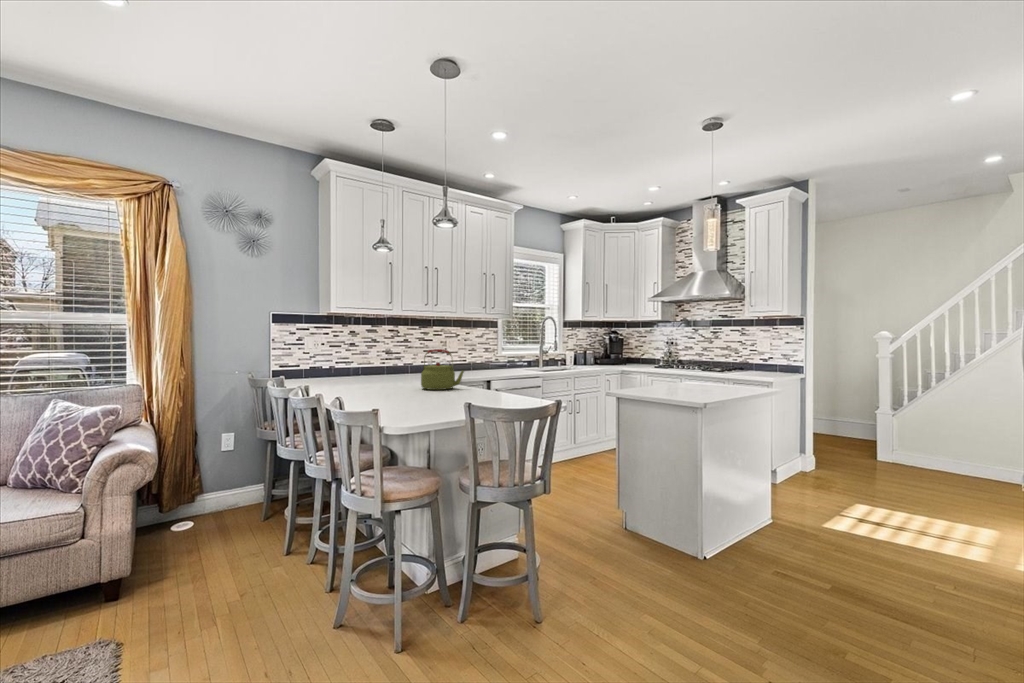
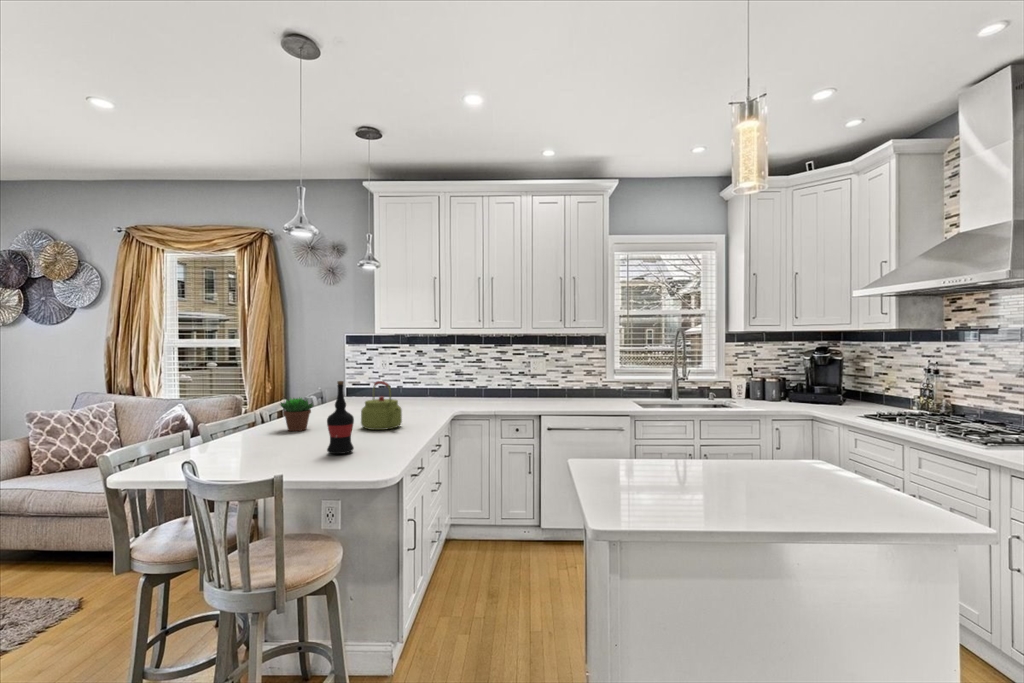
wine bottle: none [484,341,504,399] -> present [327,381,354,454]
succulent plant: none [361,364,393,396] -> present [280,398,313,431]

